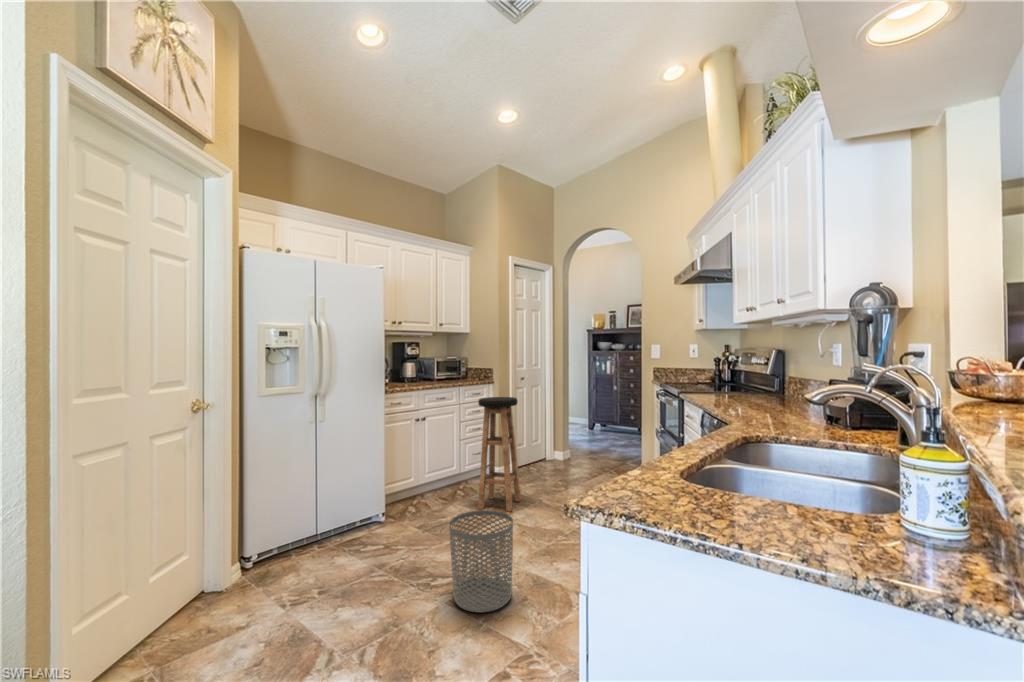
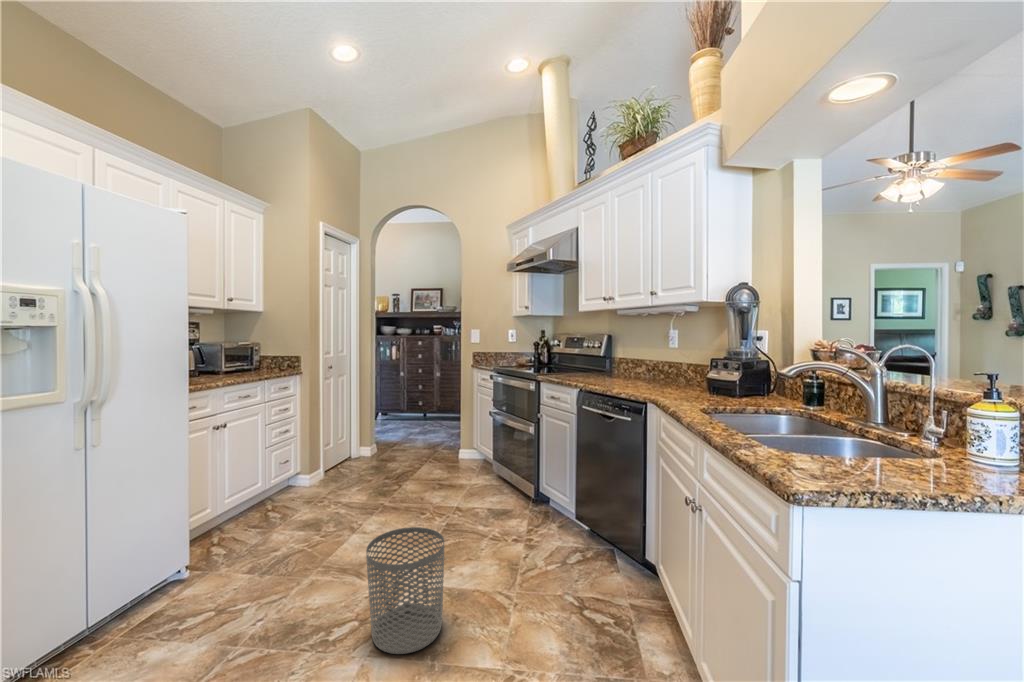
bar stool: present [478,397,521,512] -> none [310,391,361,529]

